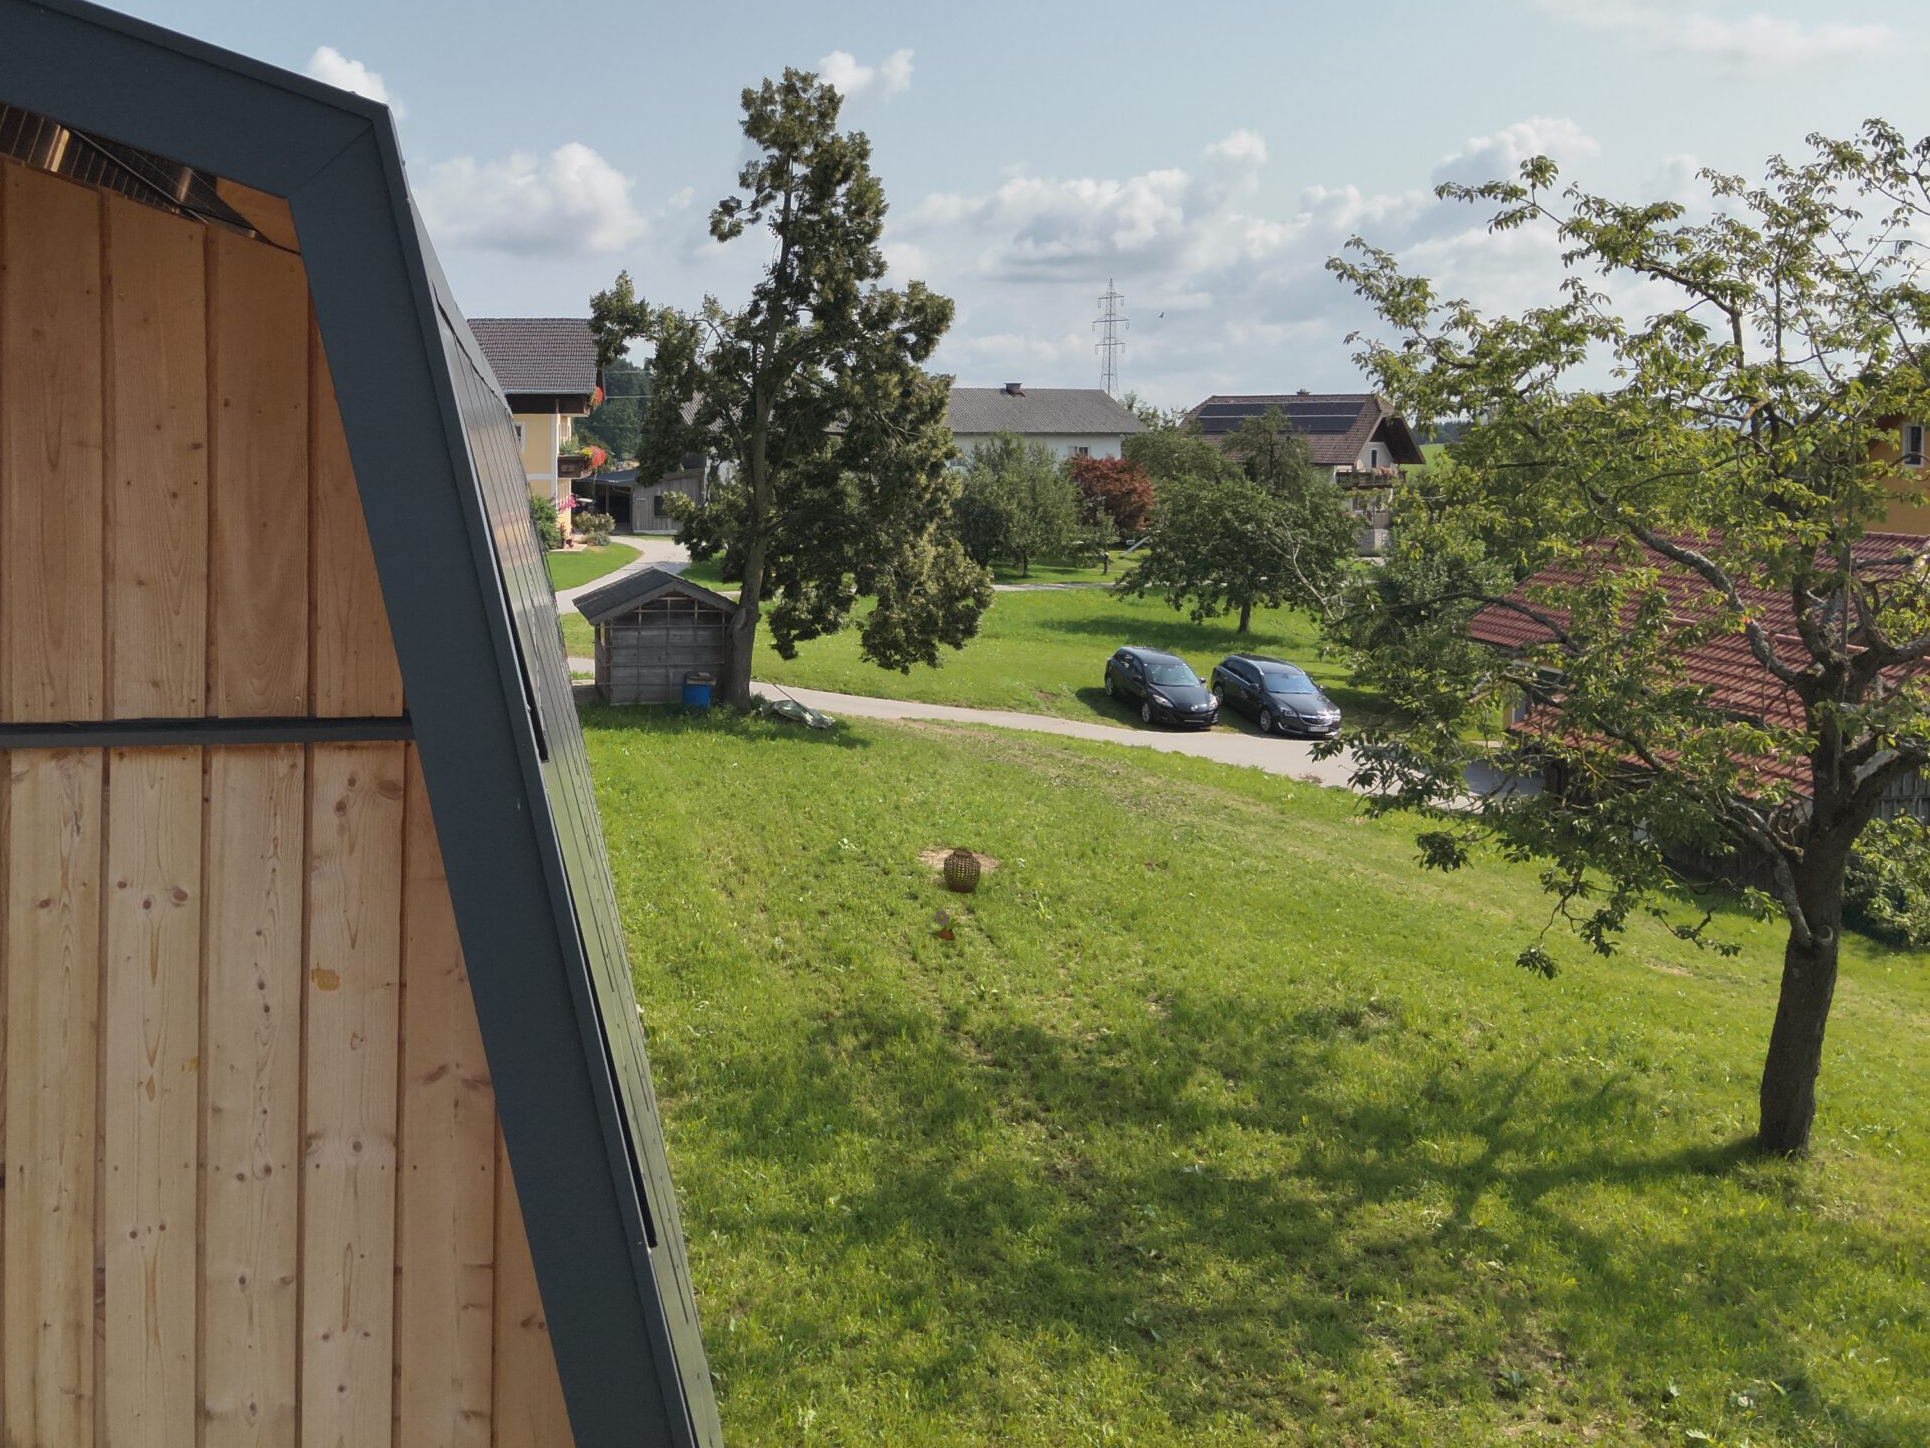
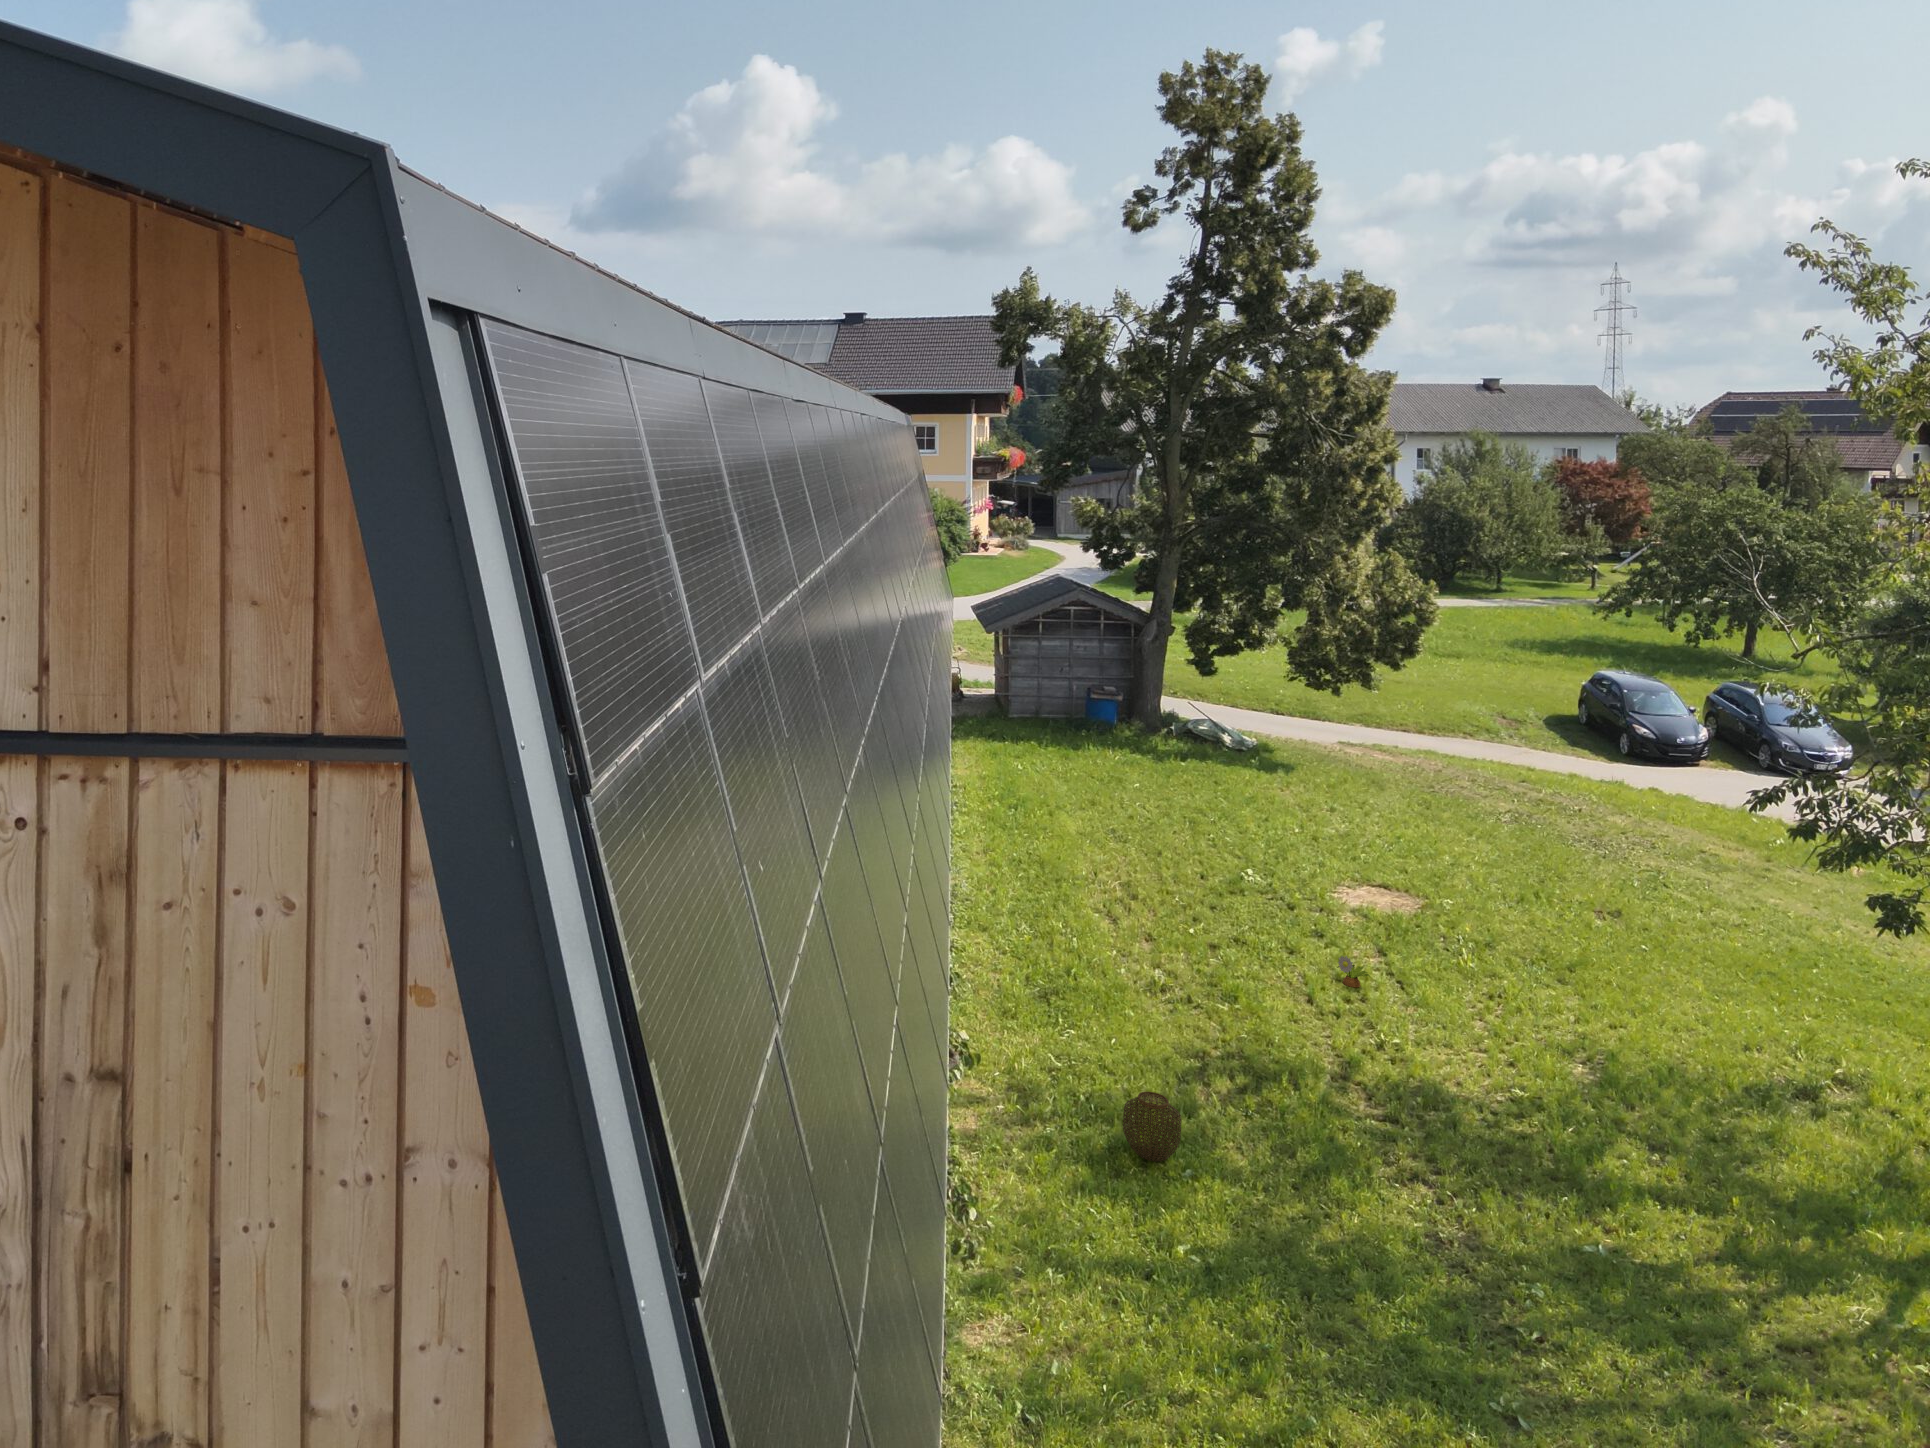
woven basket: present [944,850,980,893] -> present [1123,1092,1181,1162]

